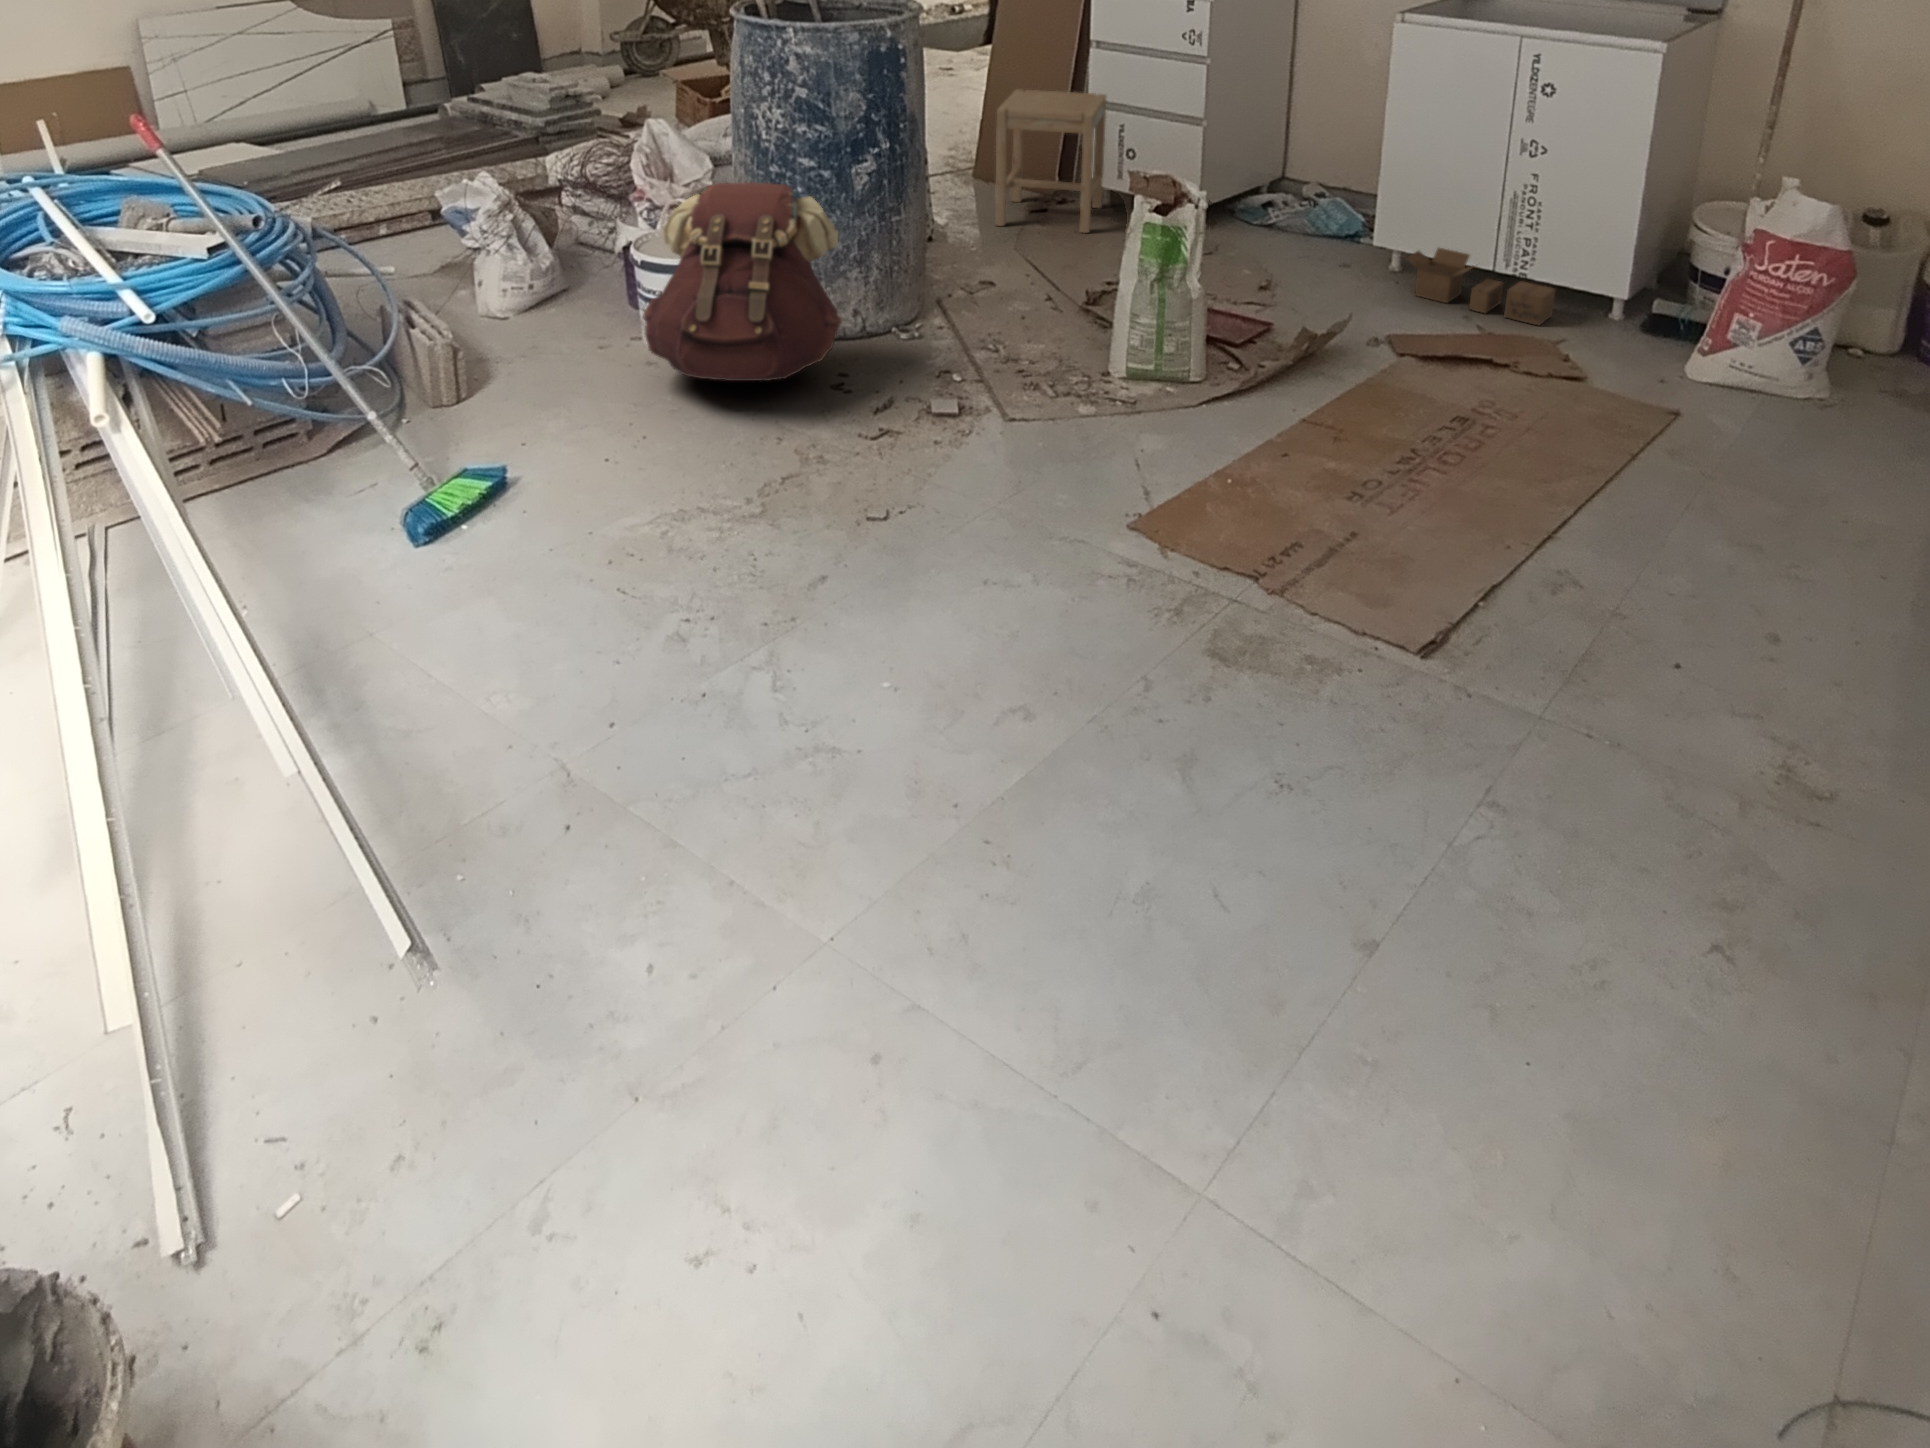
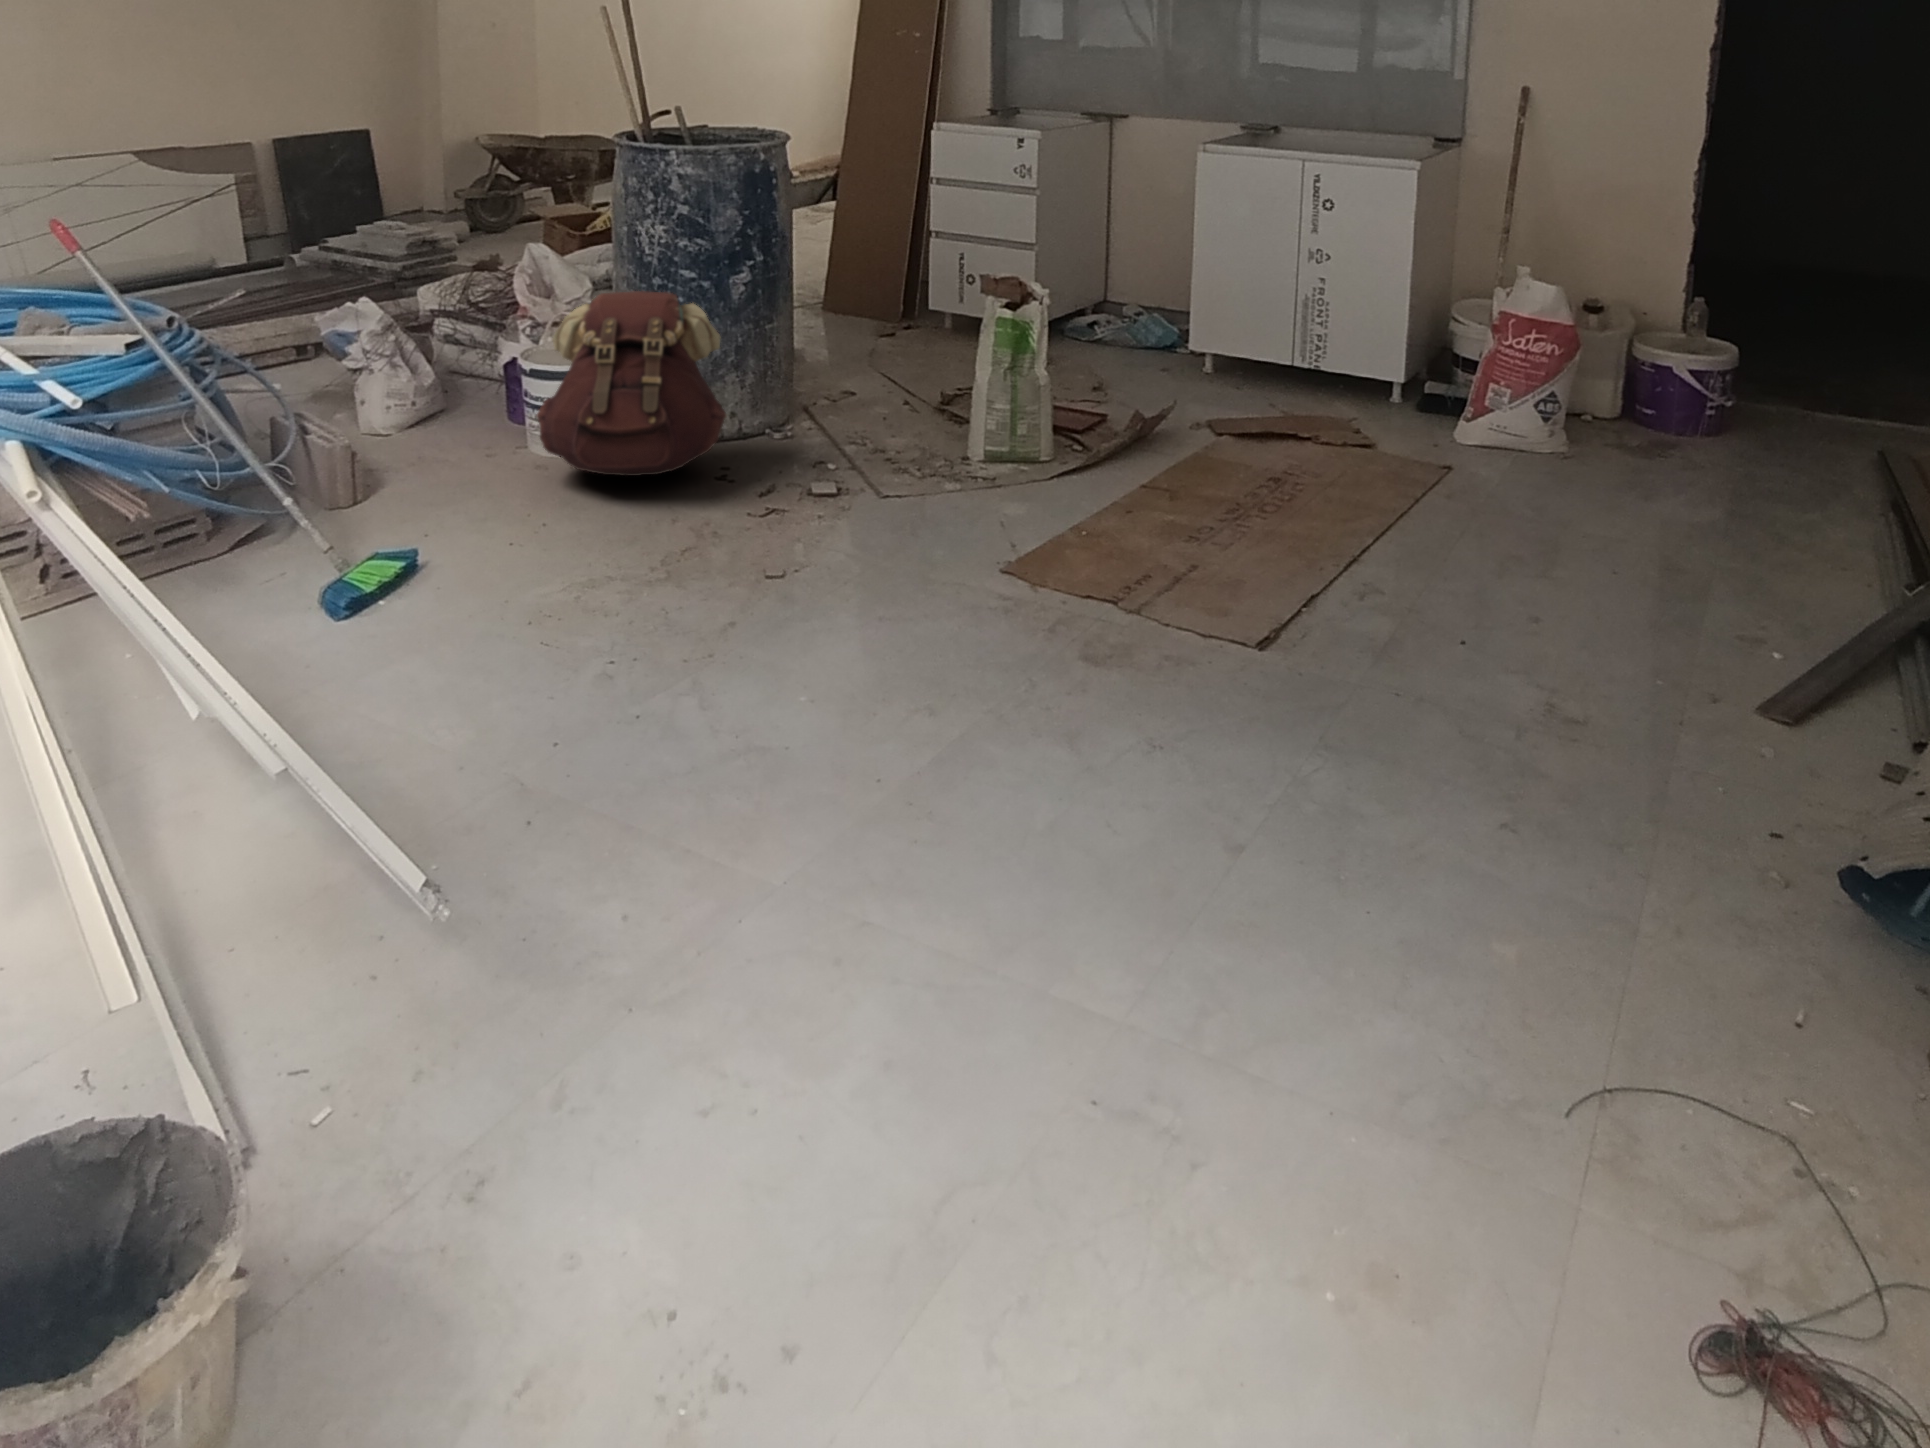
stool: present [995,89,1106,233] -> none [852,223,950,351]
cardboard box: present [1406,248,1555,325] -> none [1220,348,1347,409]

